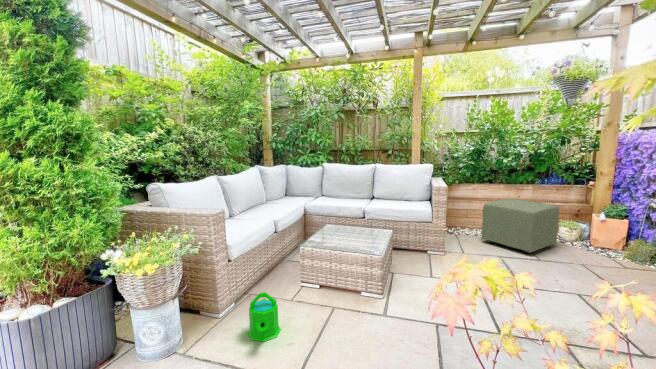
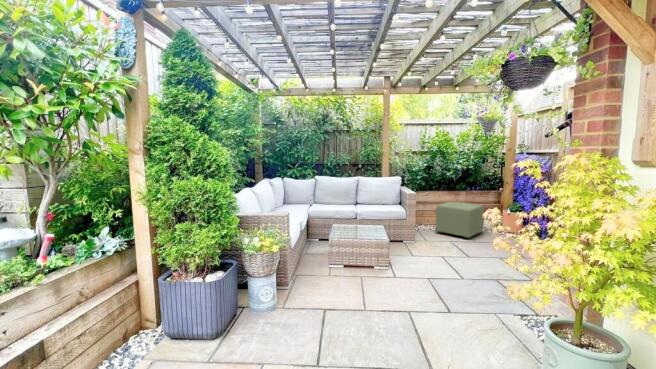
watering can: present [248,292,281,342] -> none [317,266,339,297]

